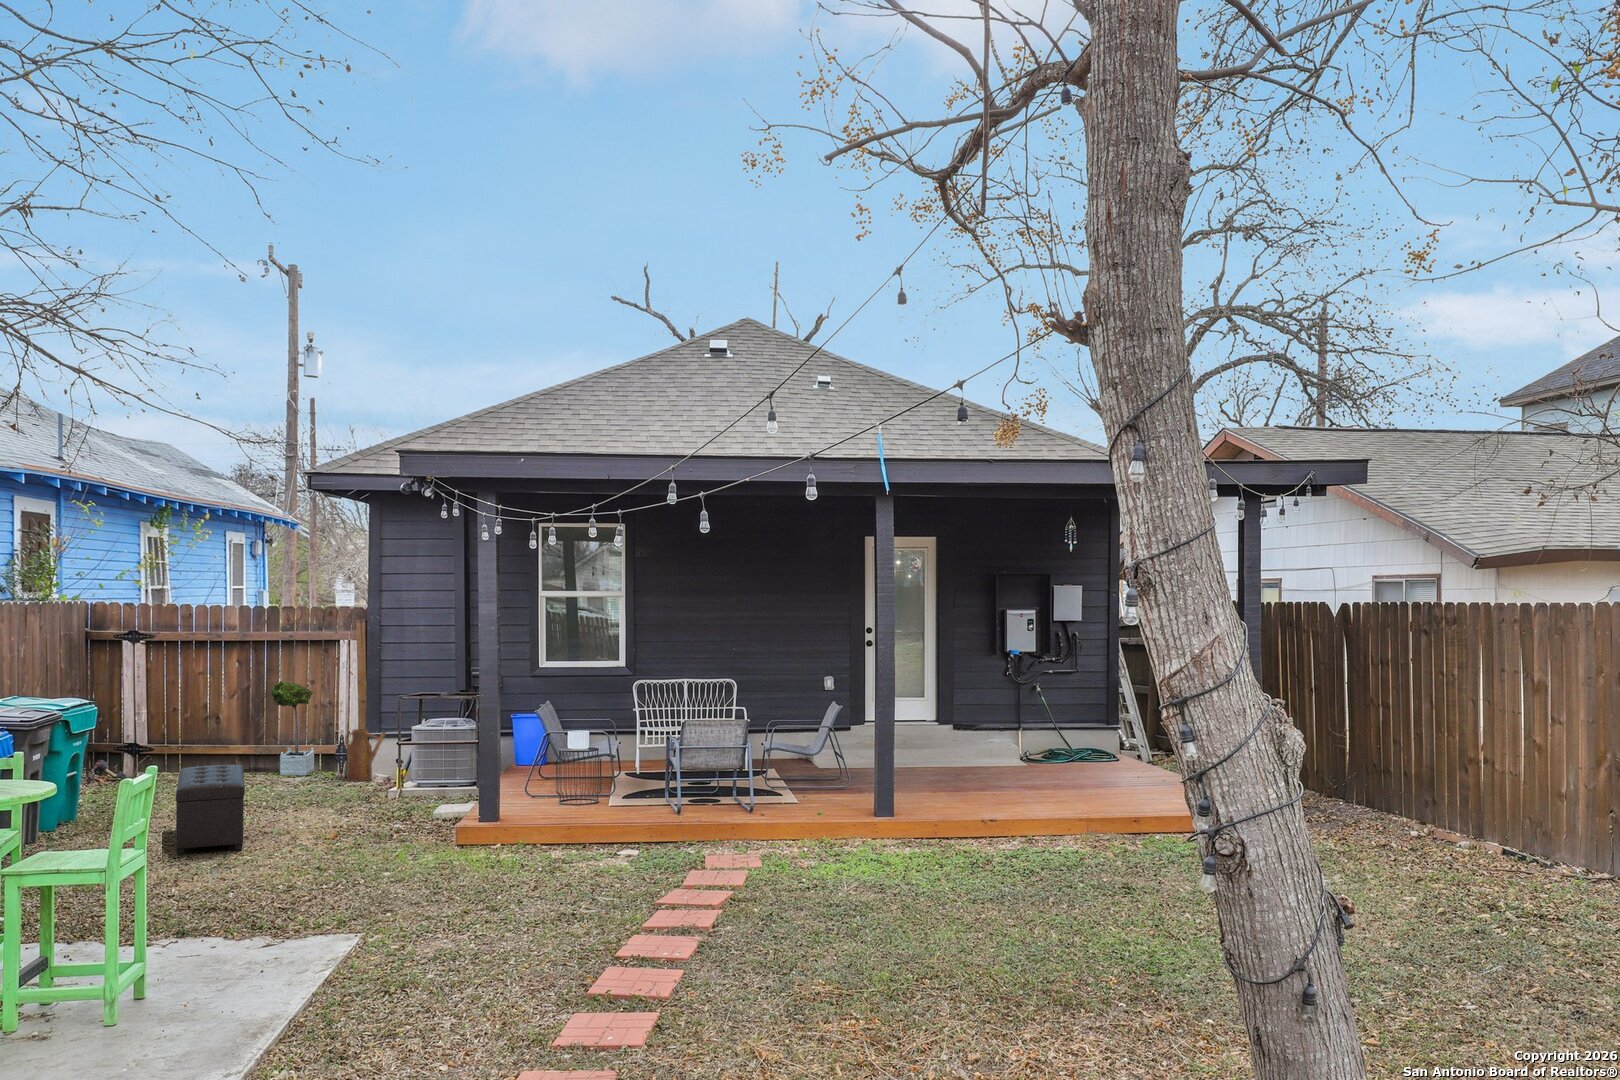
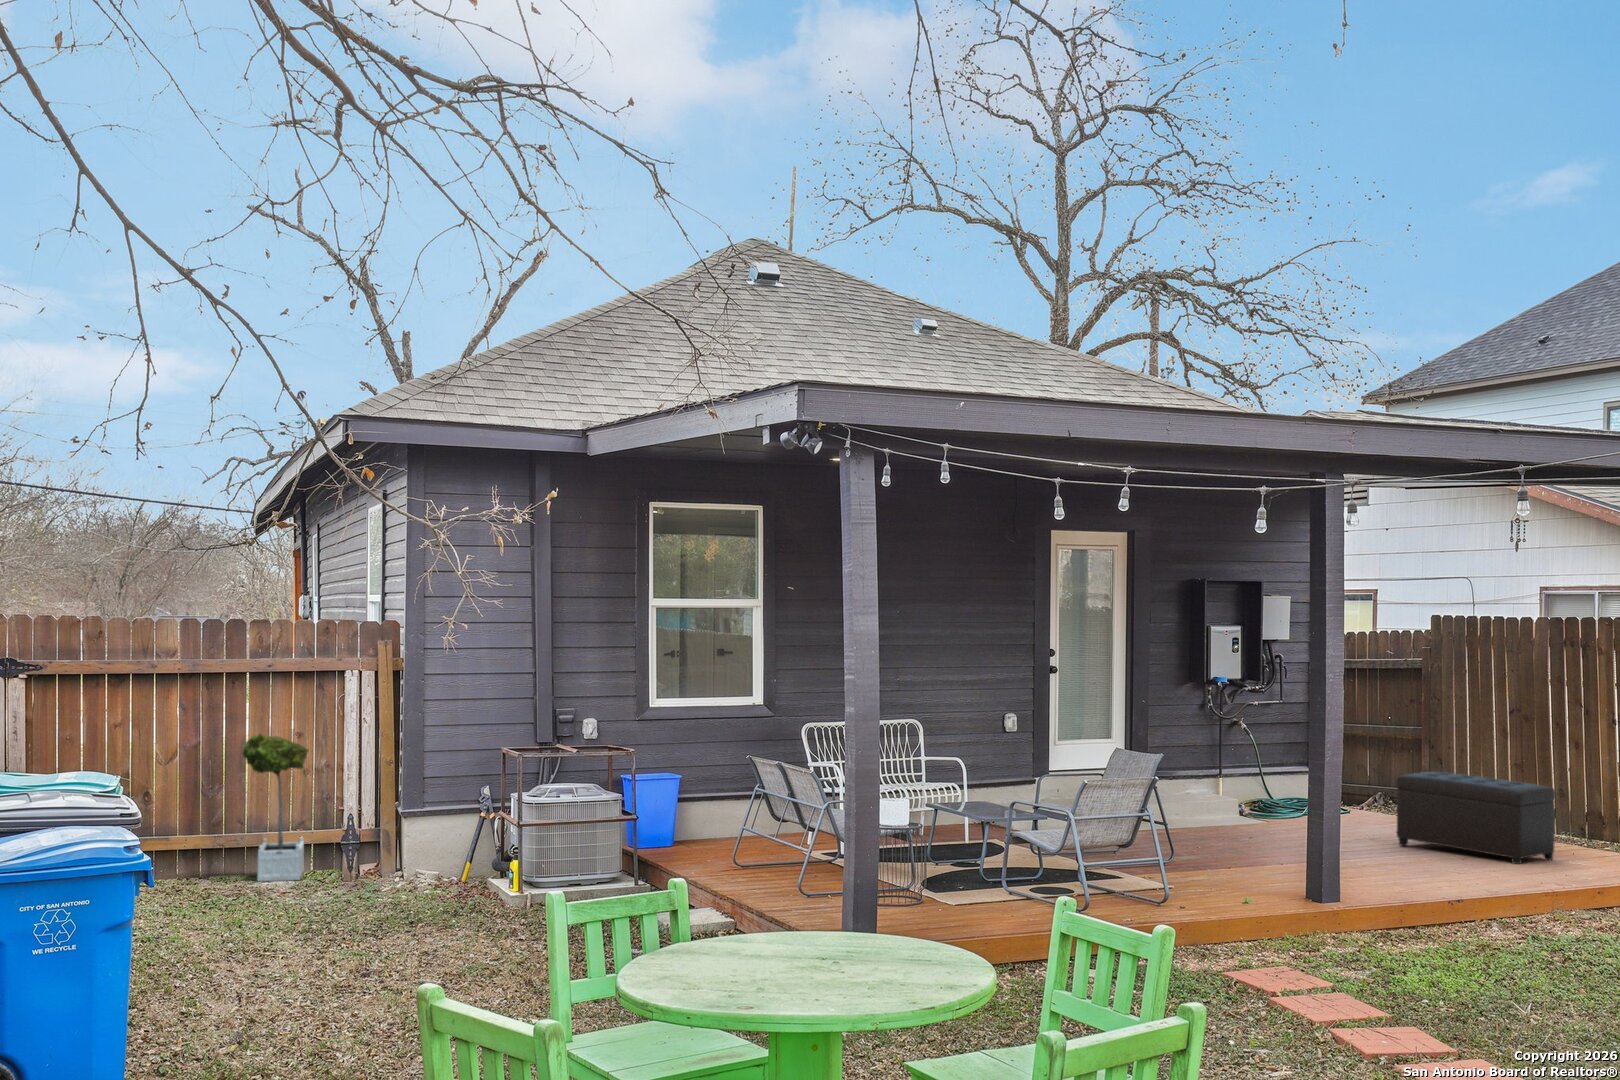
watering can: present [345,729,386,782] -> none [366,805,438,887]
ottoman: present [176,765,245,856] -> present [1396,772,1555,864]

